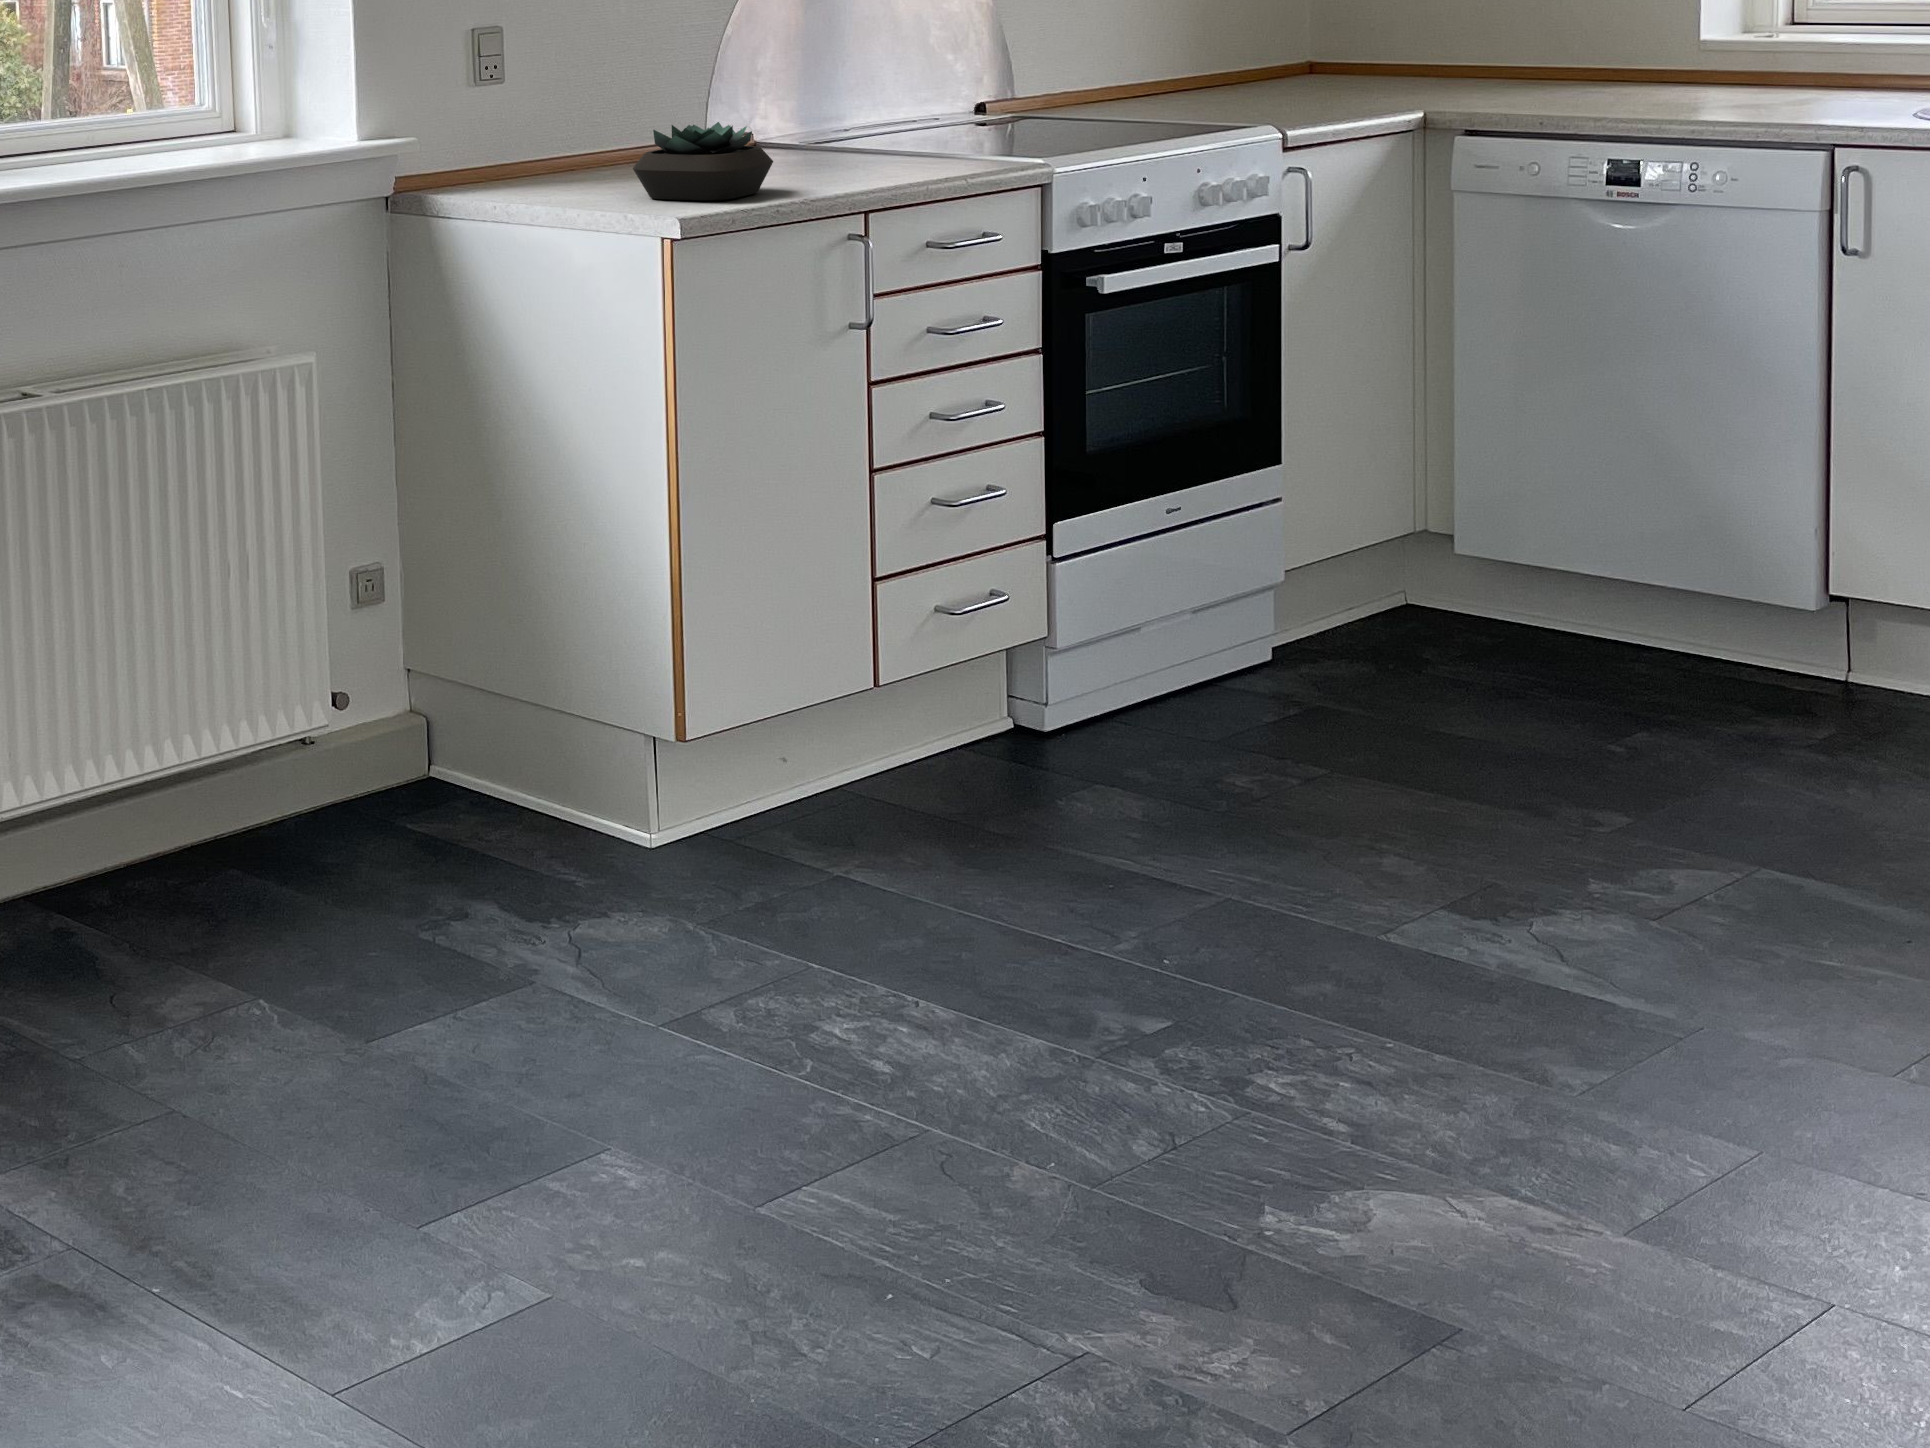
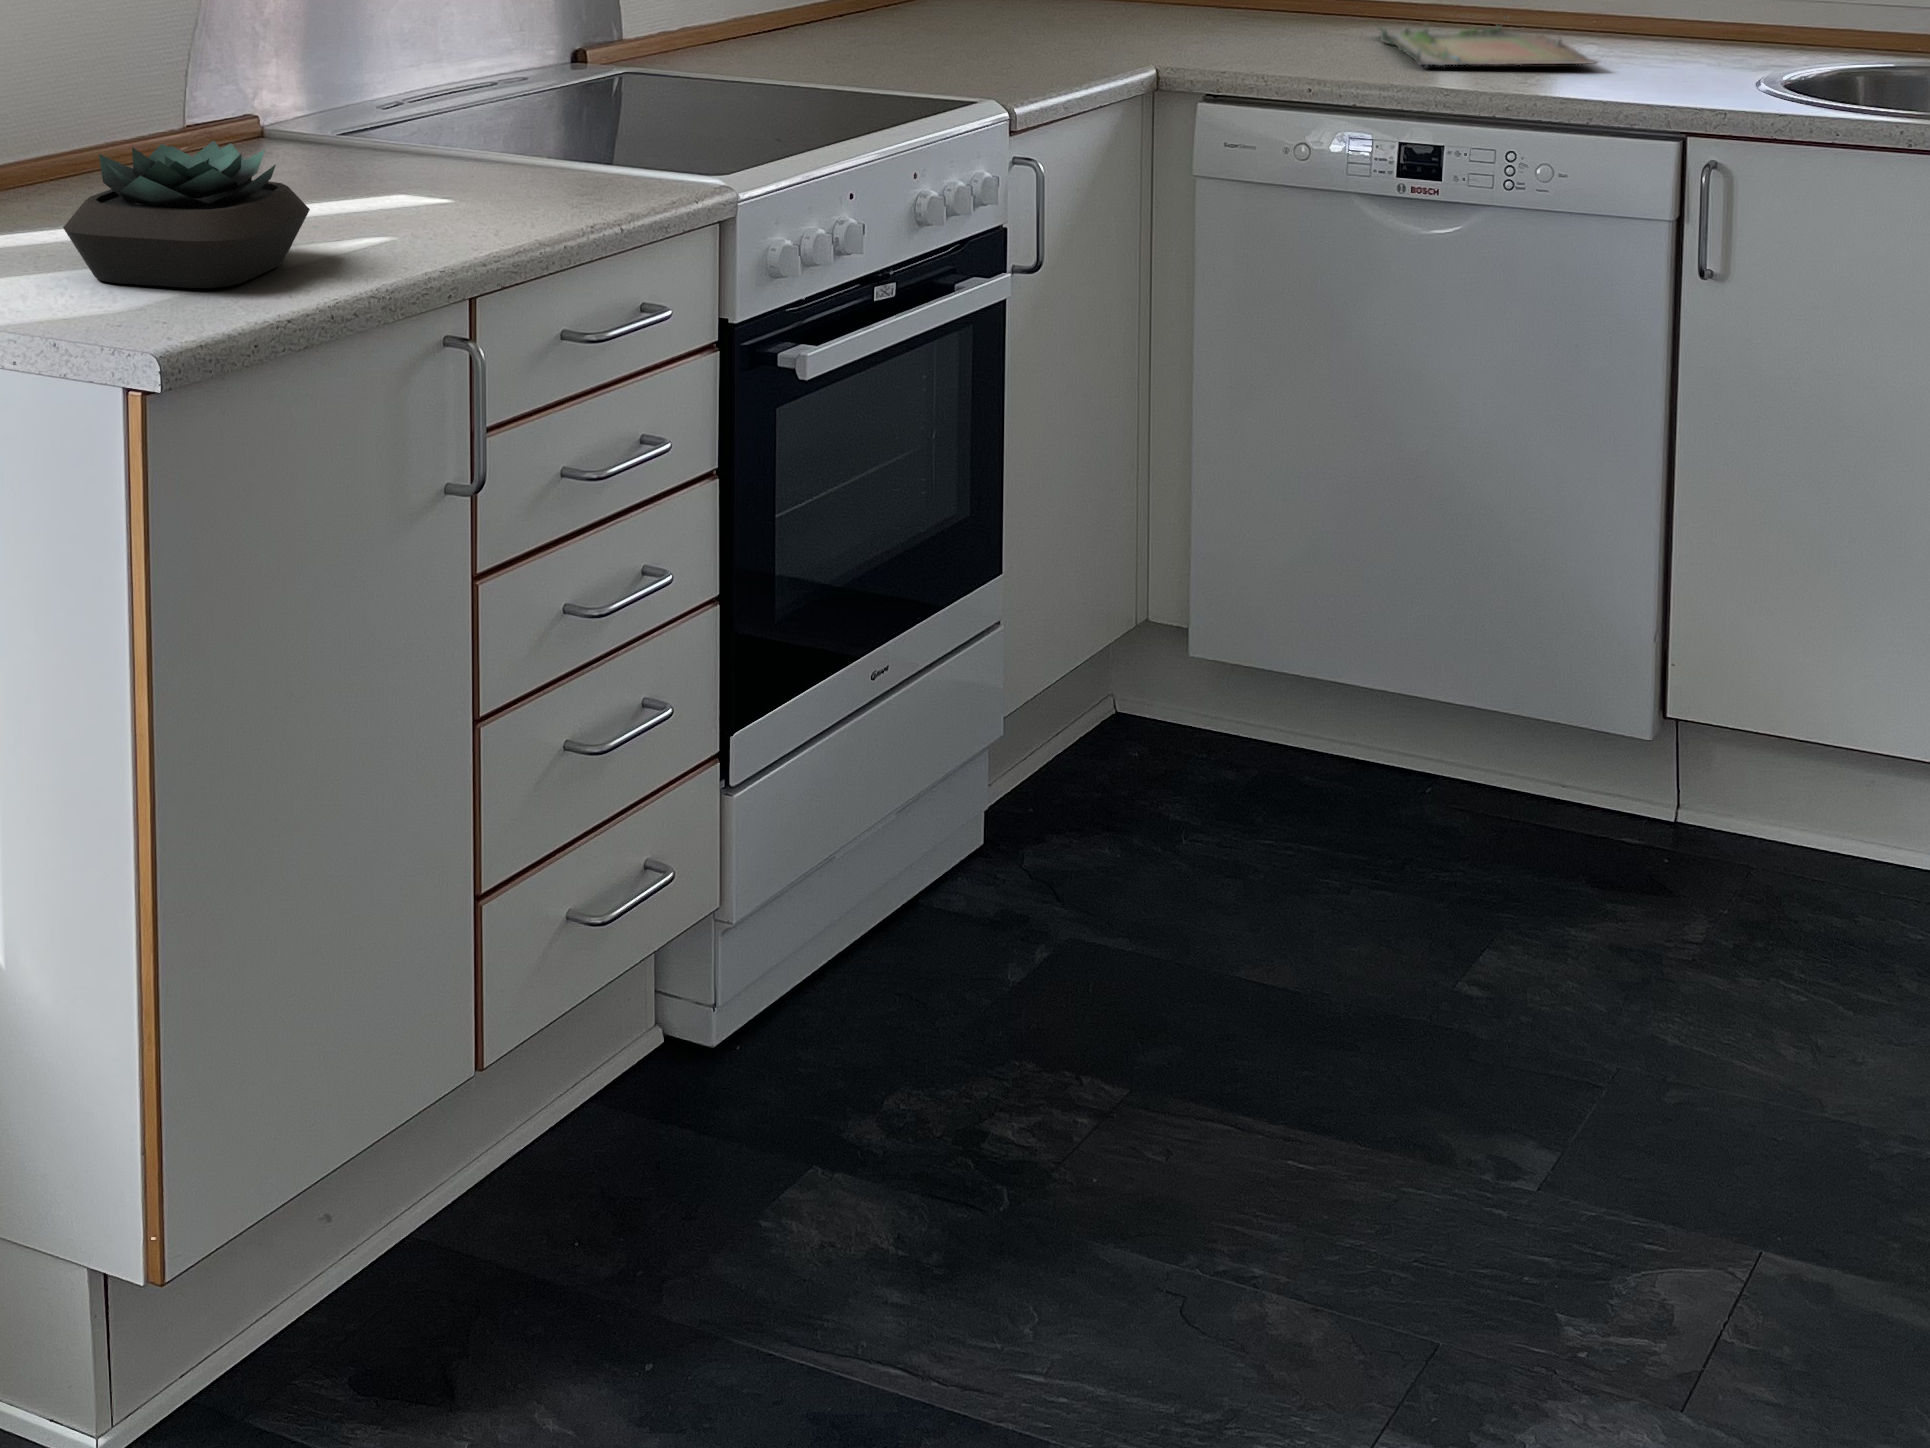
tray: none [1624,71,1789,107] -> present [1379,17,1597,66]

